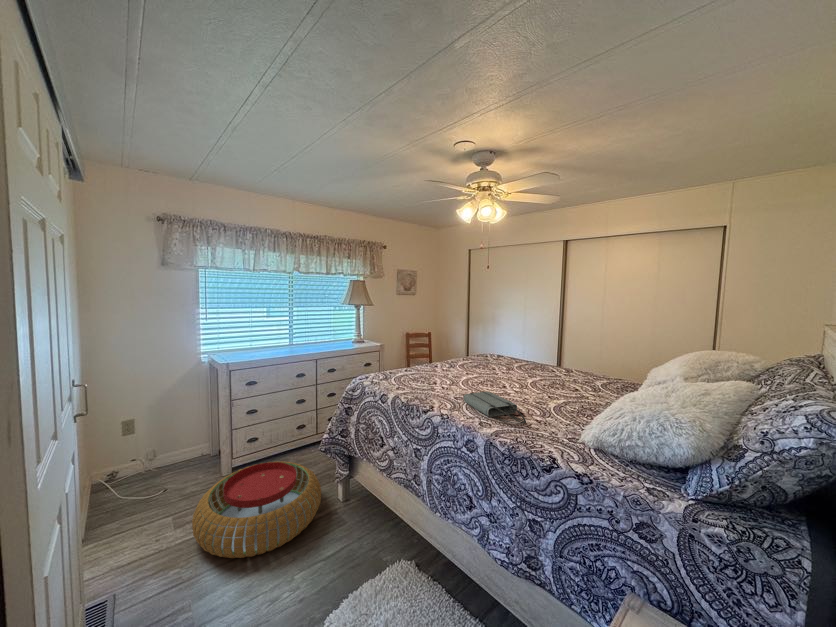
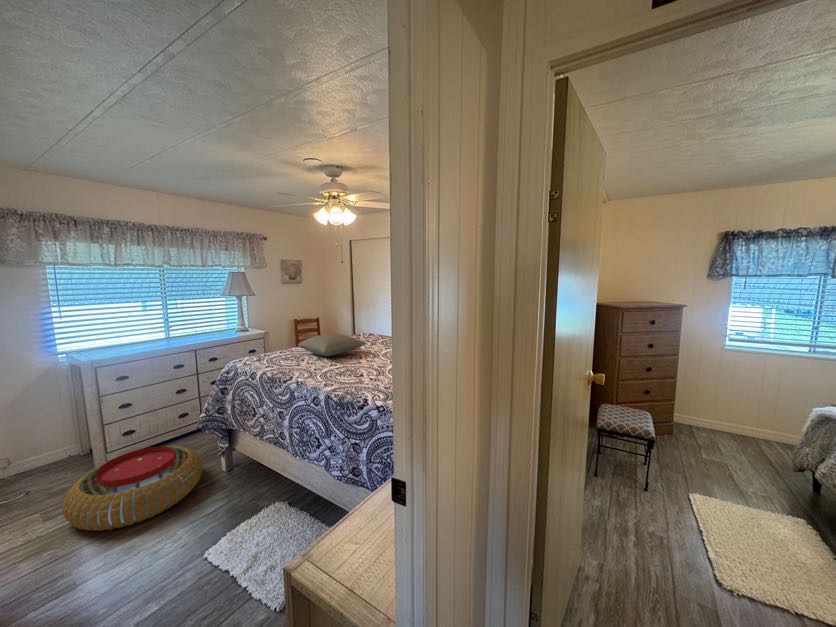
pillow: none [425,353,505,380] -> present [298,334,366,356]
tote bag: present [463,392,526,424] -> none [322,362,361,381]

